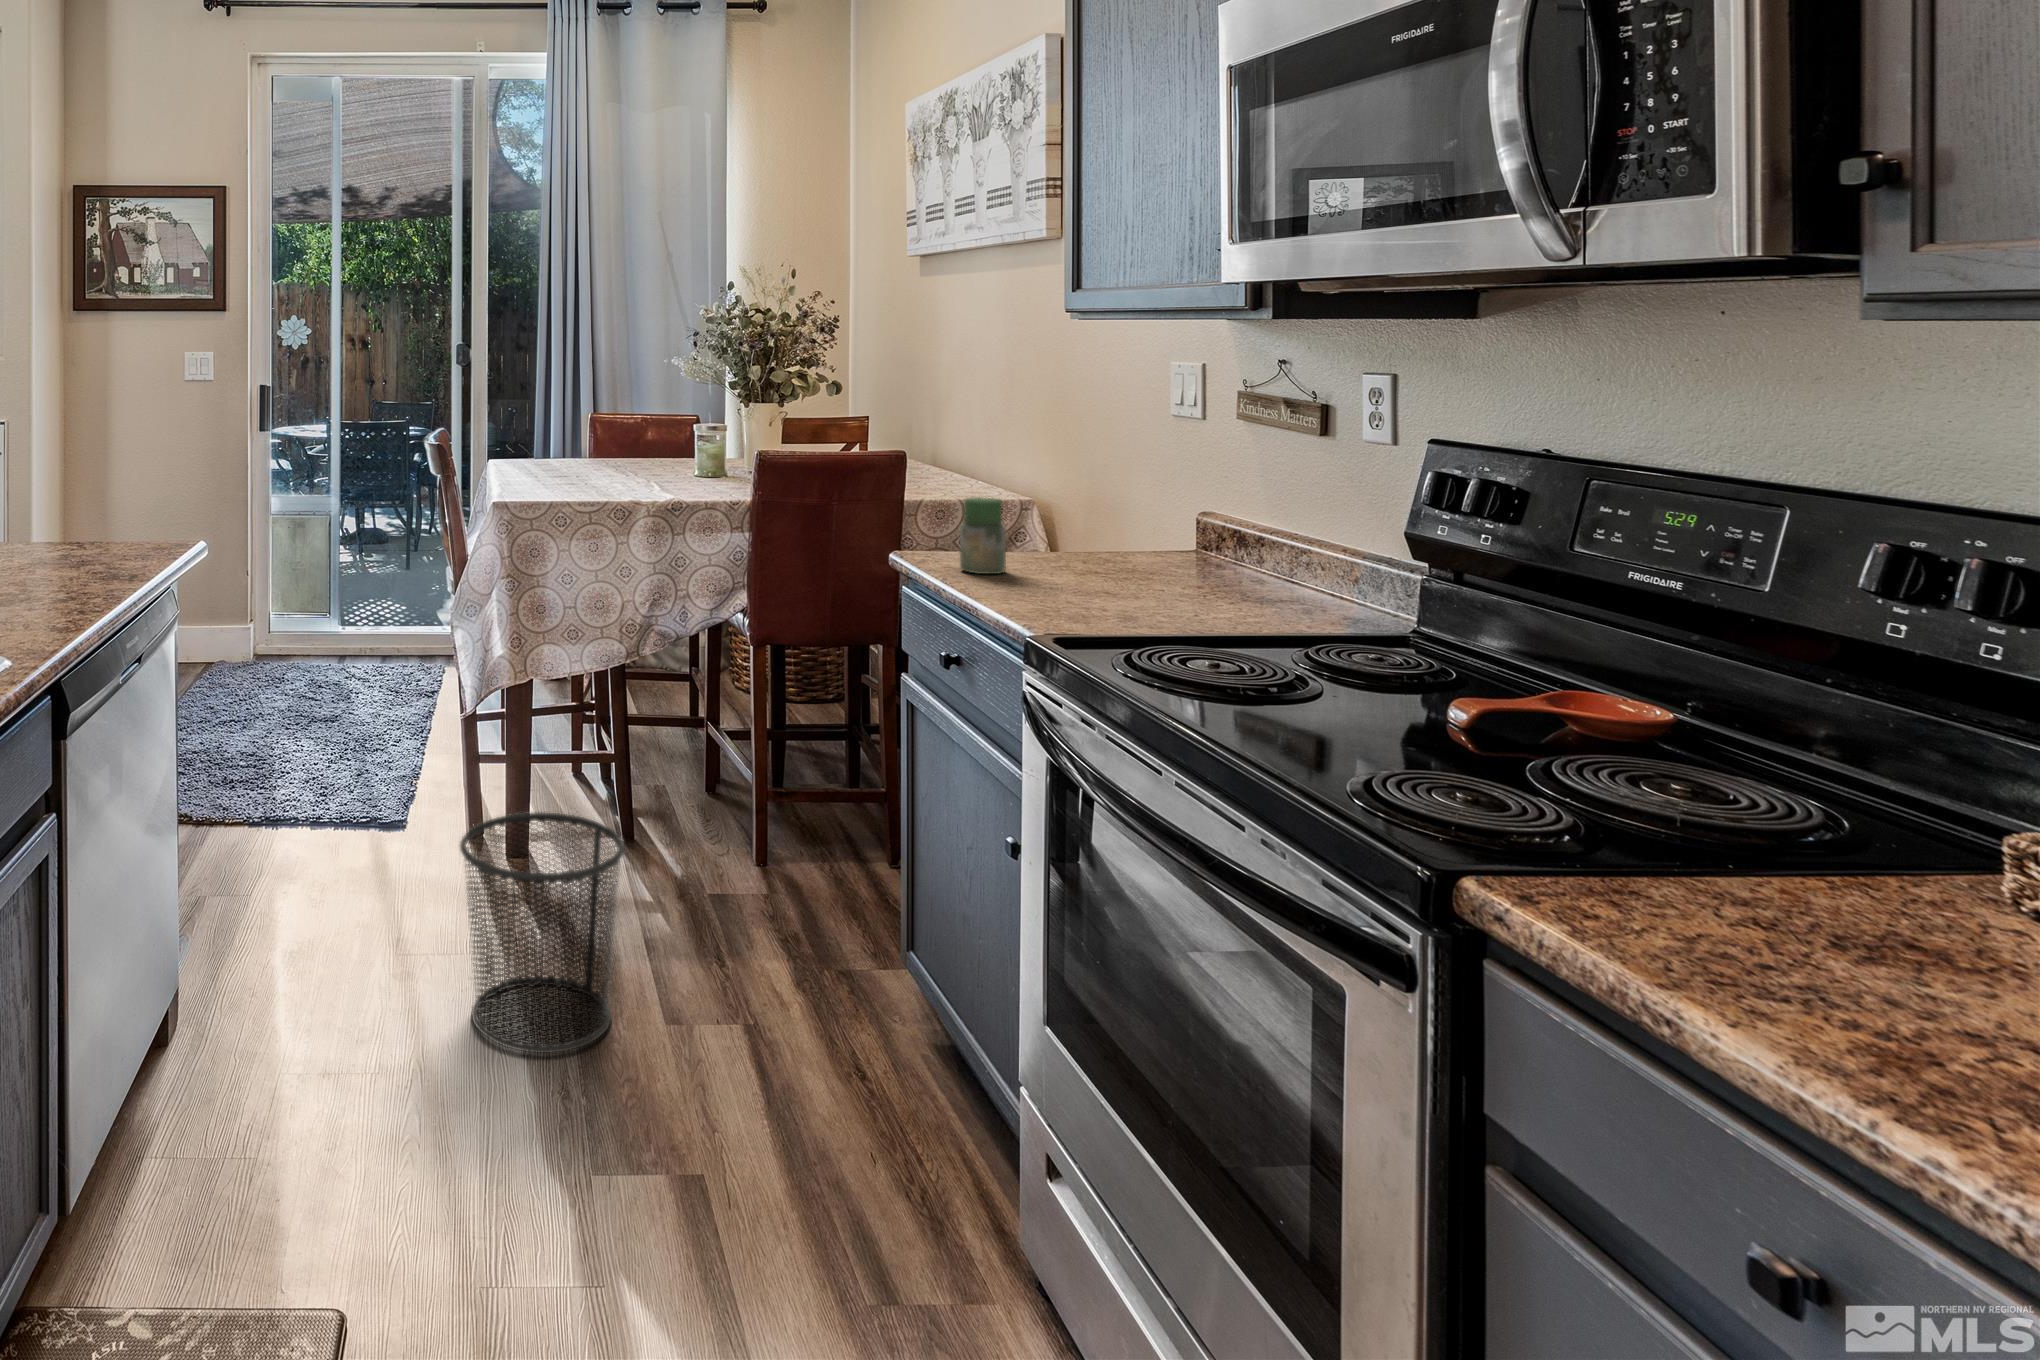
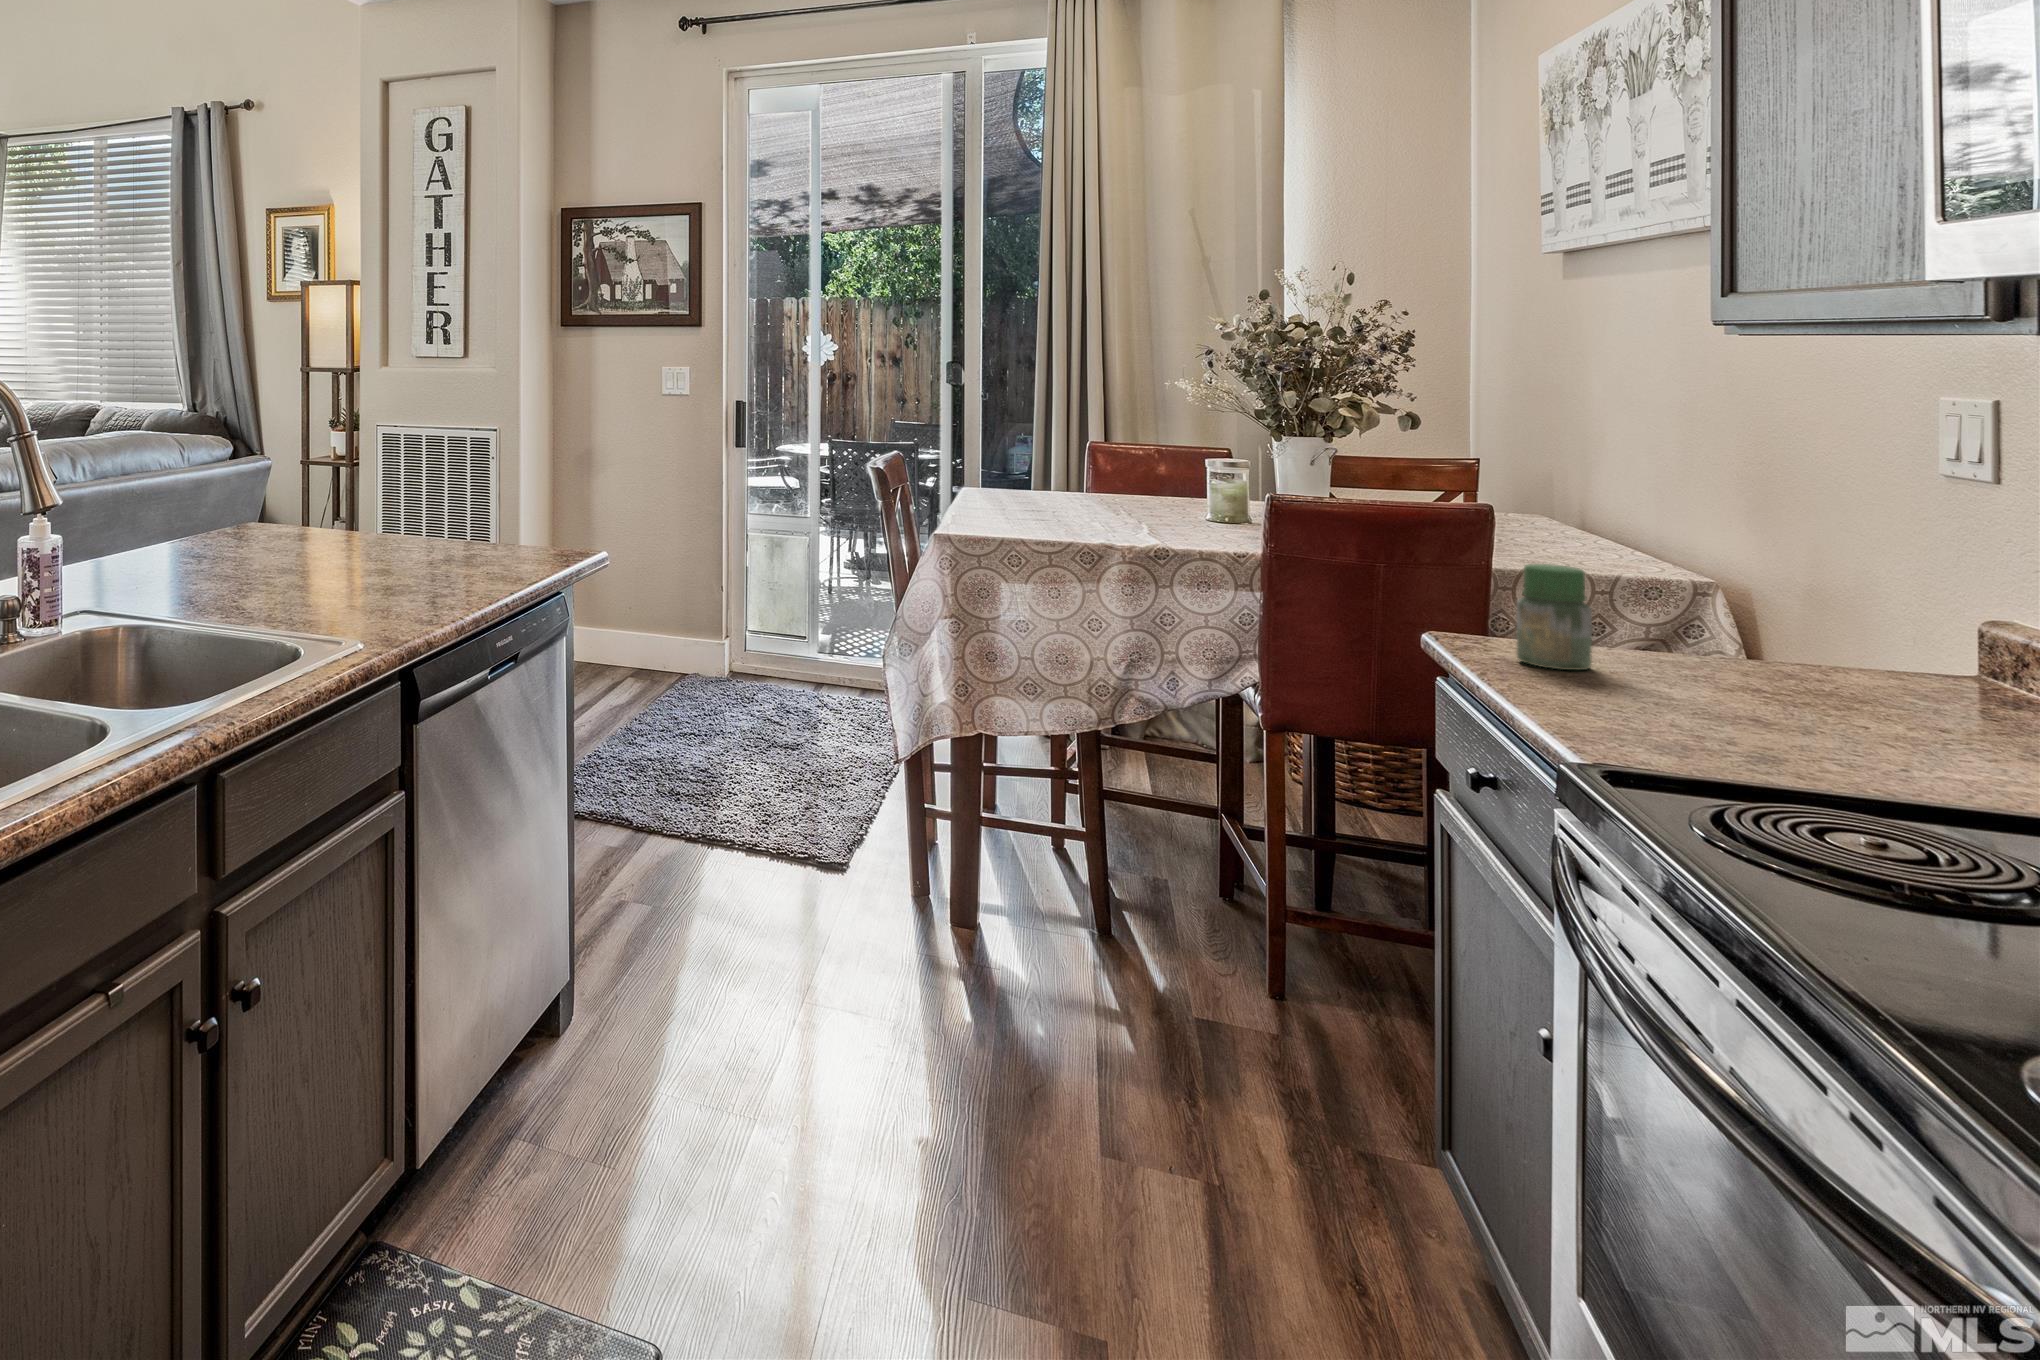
waste bin: present [460,812,625,1053] -> none [851,884,1050,1171]

